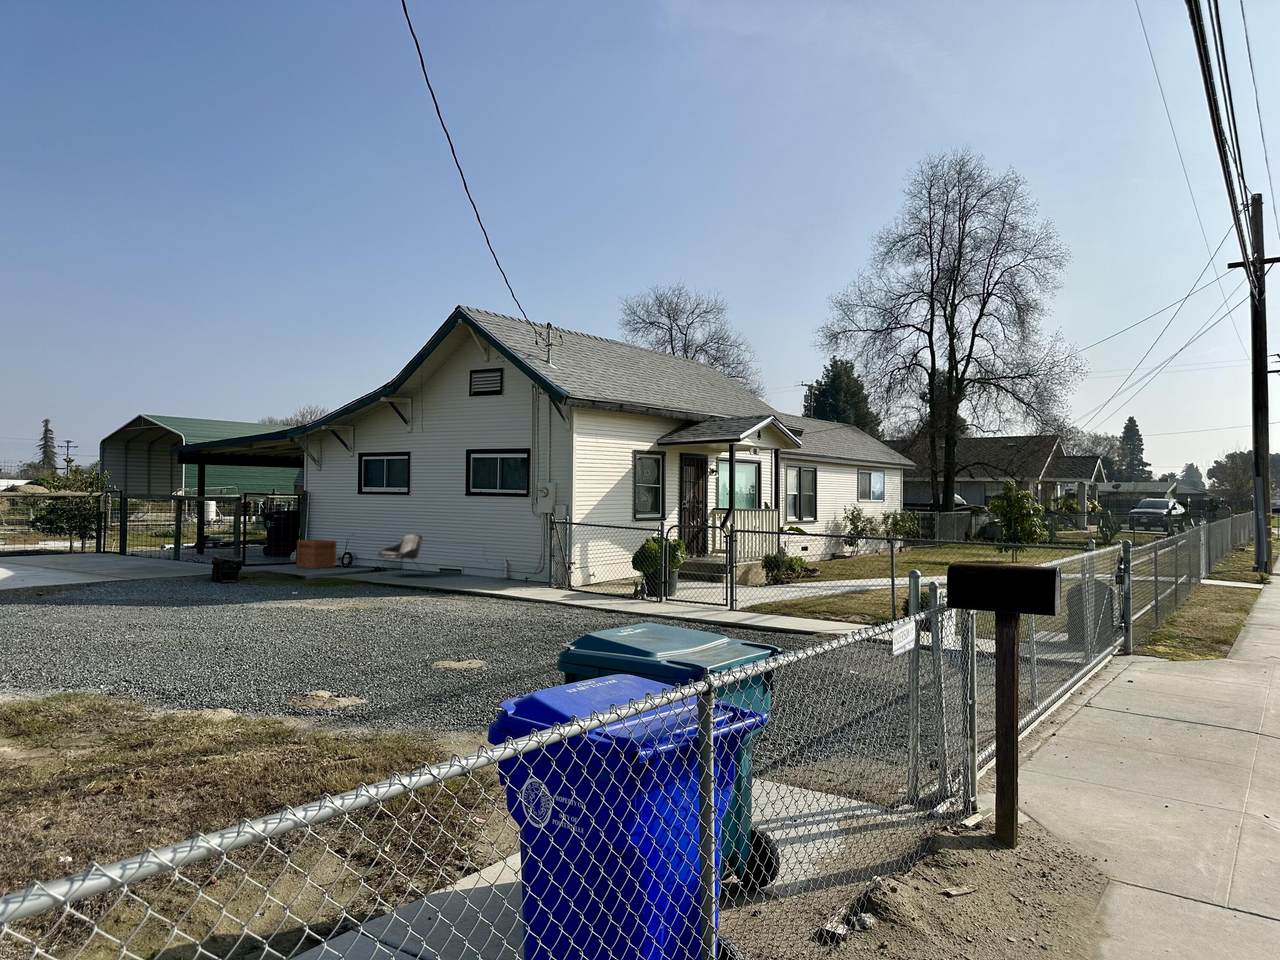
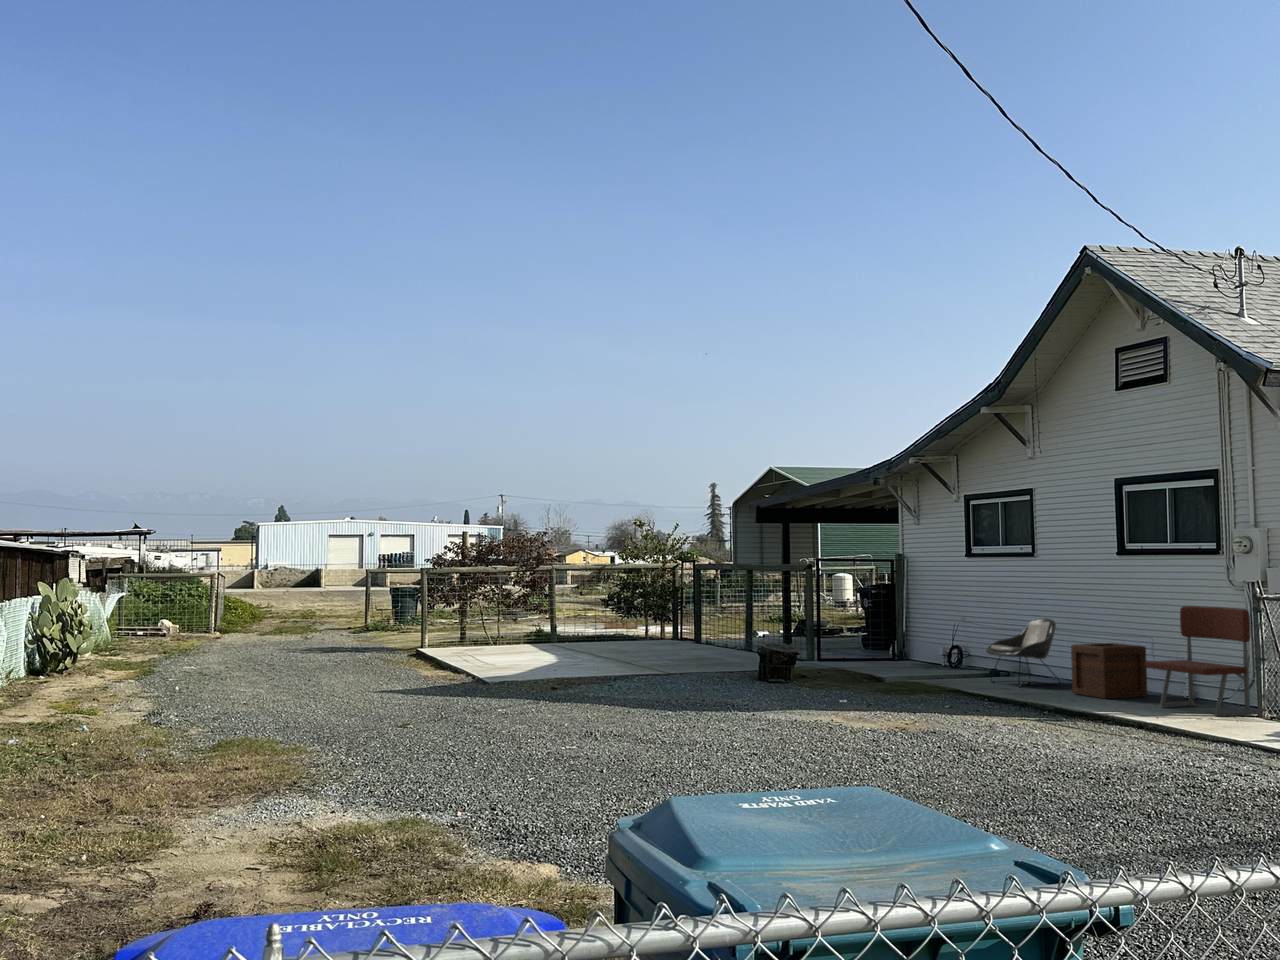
bench: none [487,526,546,589] -> present [1145,606,1252,717]
wooden crate: present [297,540,336,569] -> present [1071,643,1147,699]

